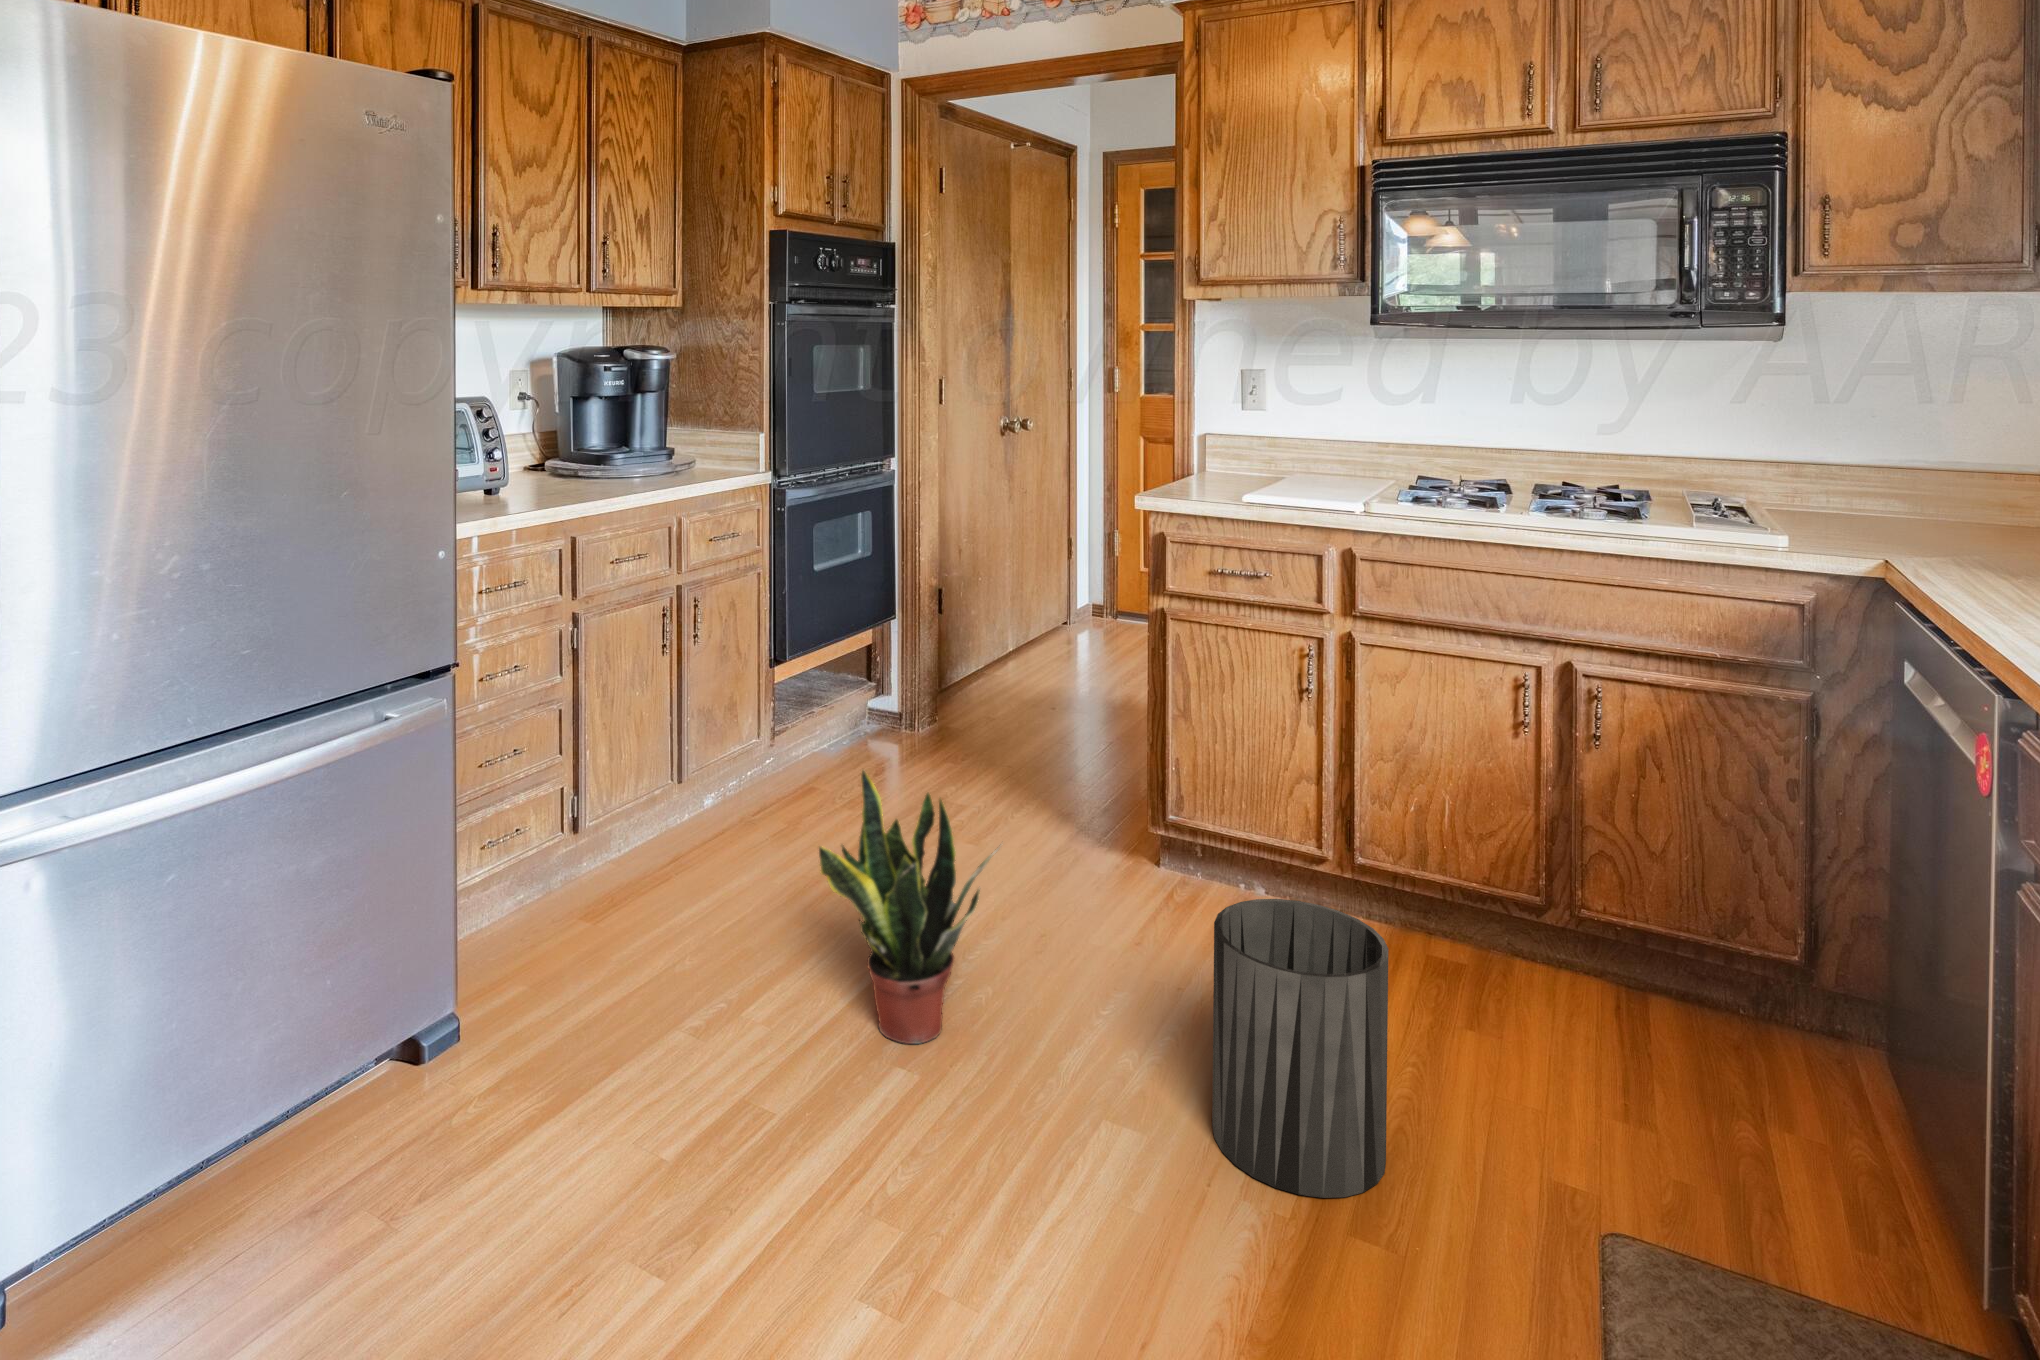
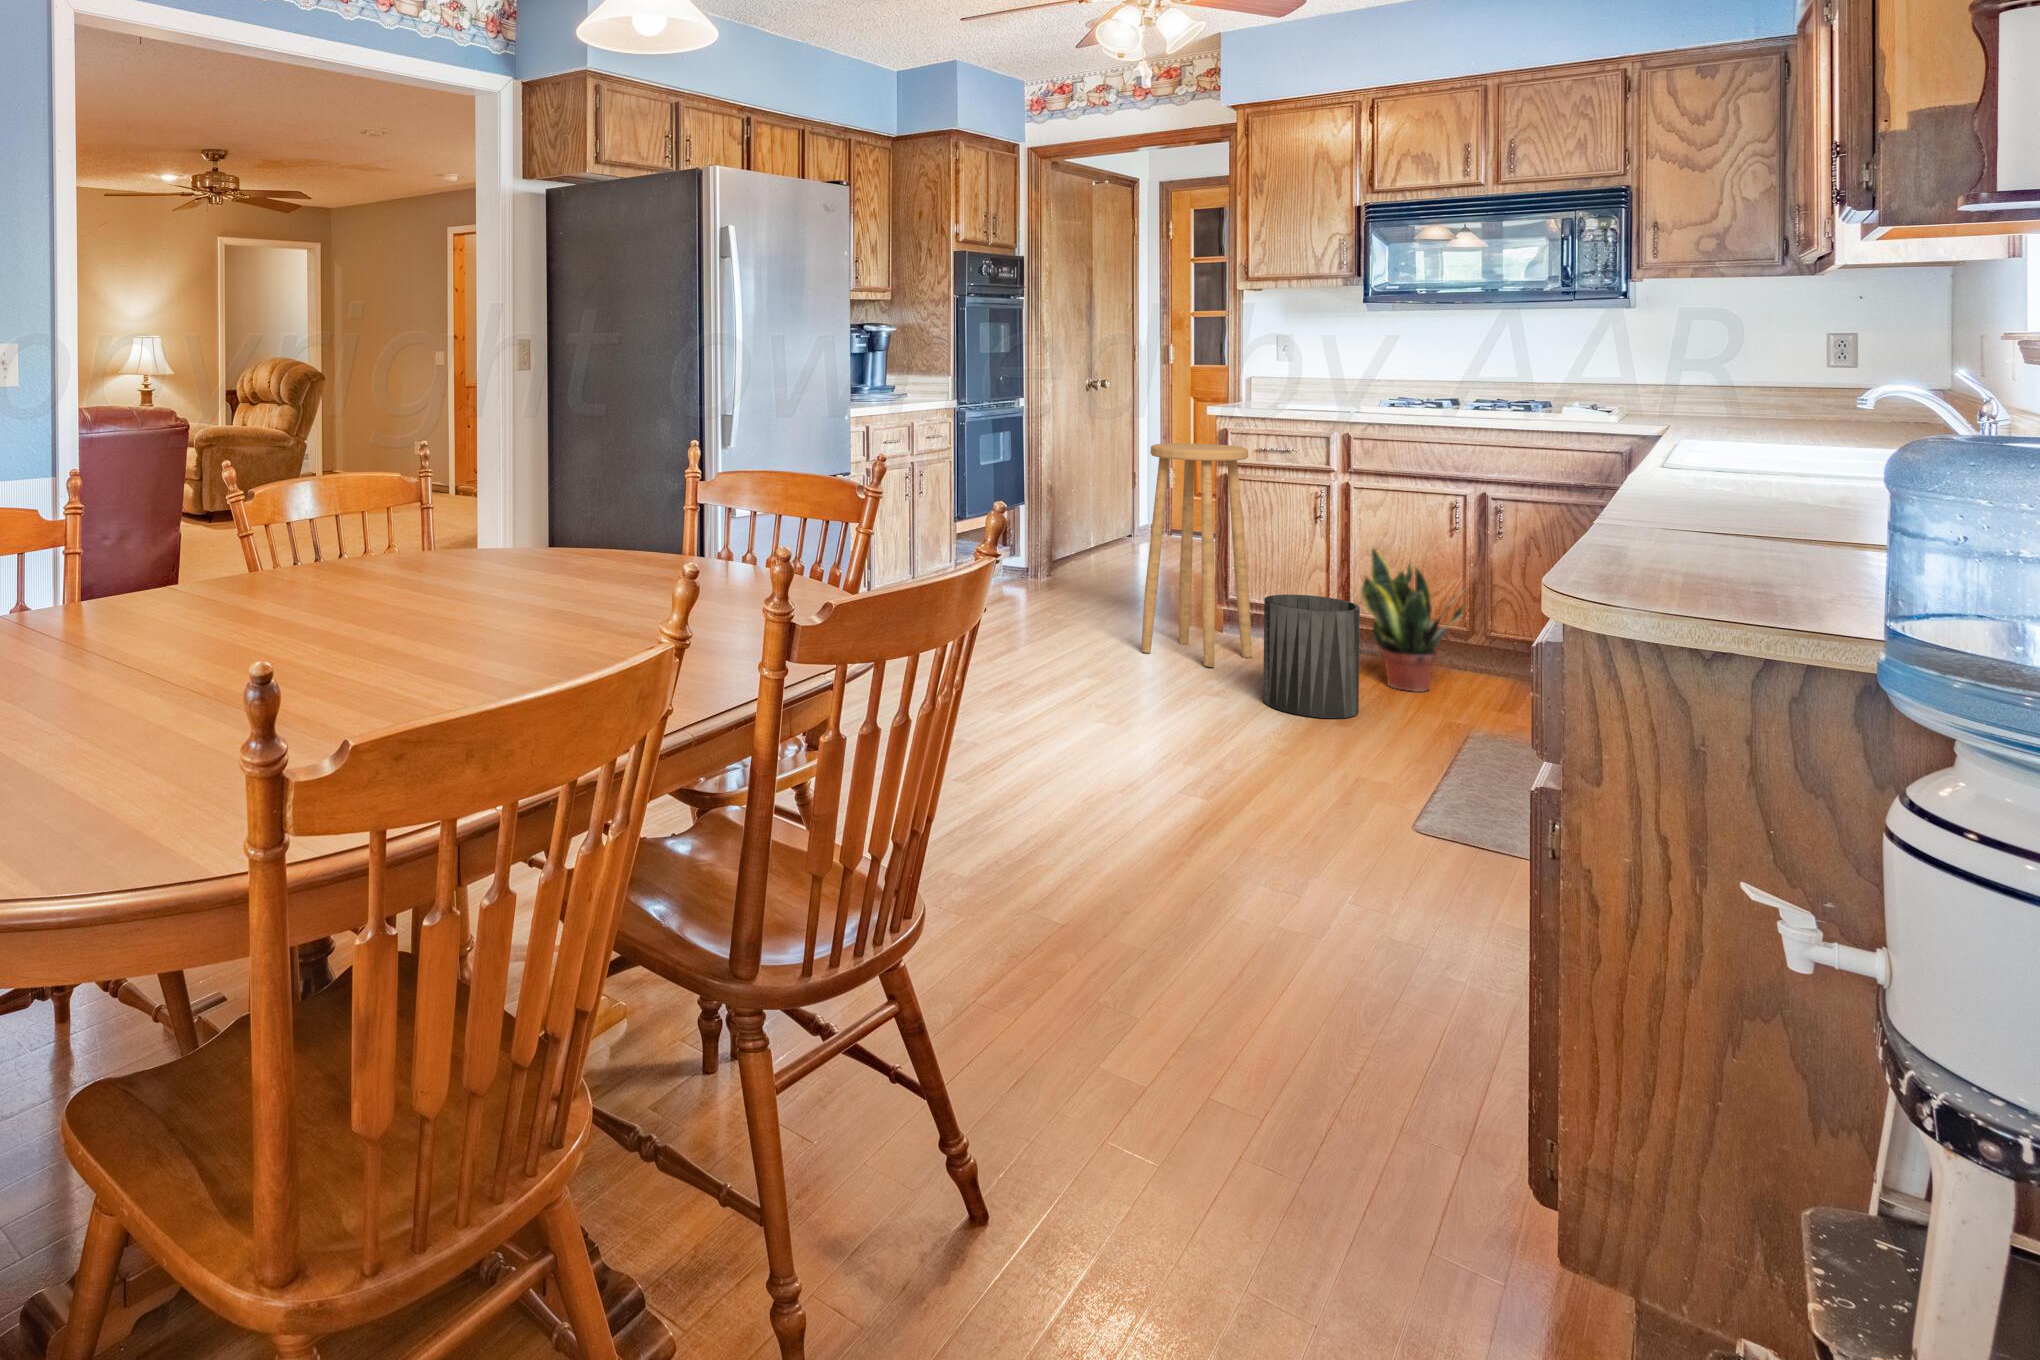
stool: none [1019,567,1200,996] -> present [1141,443,1252,667]
potted plant: present [819,770,1001,1044] -> present [1362,548,1464,692]

